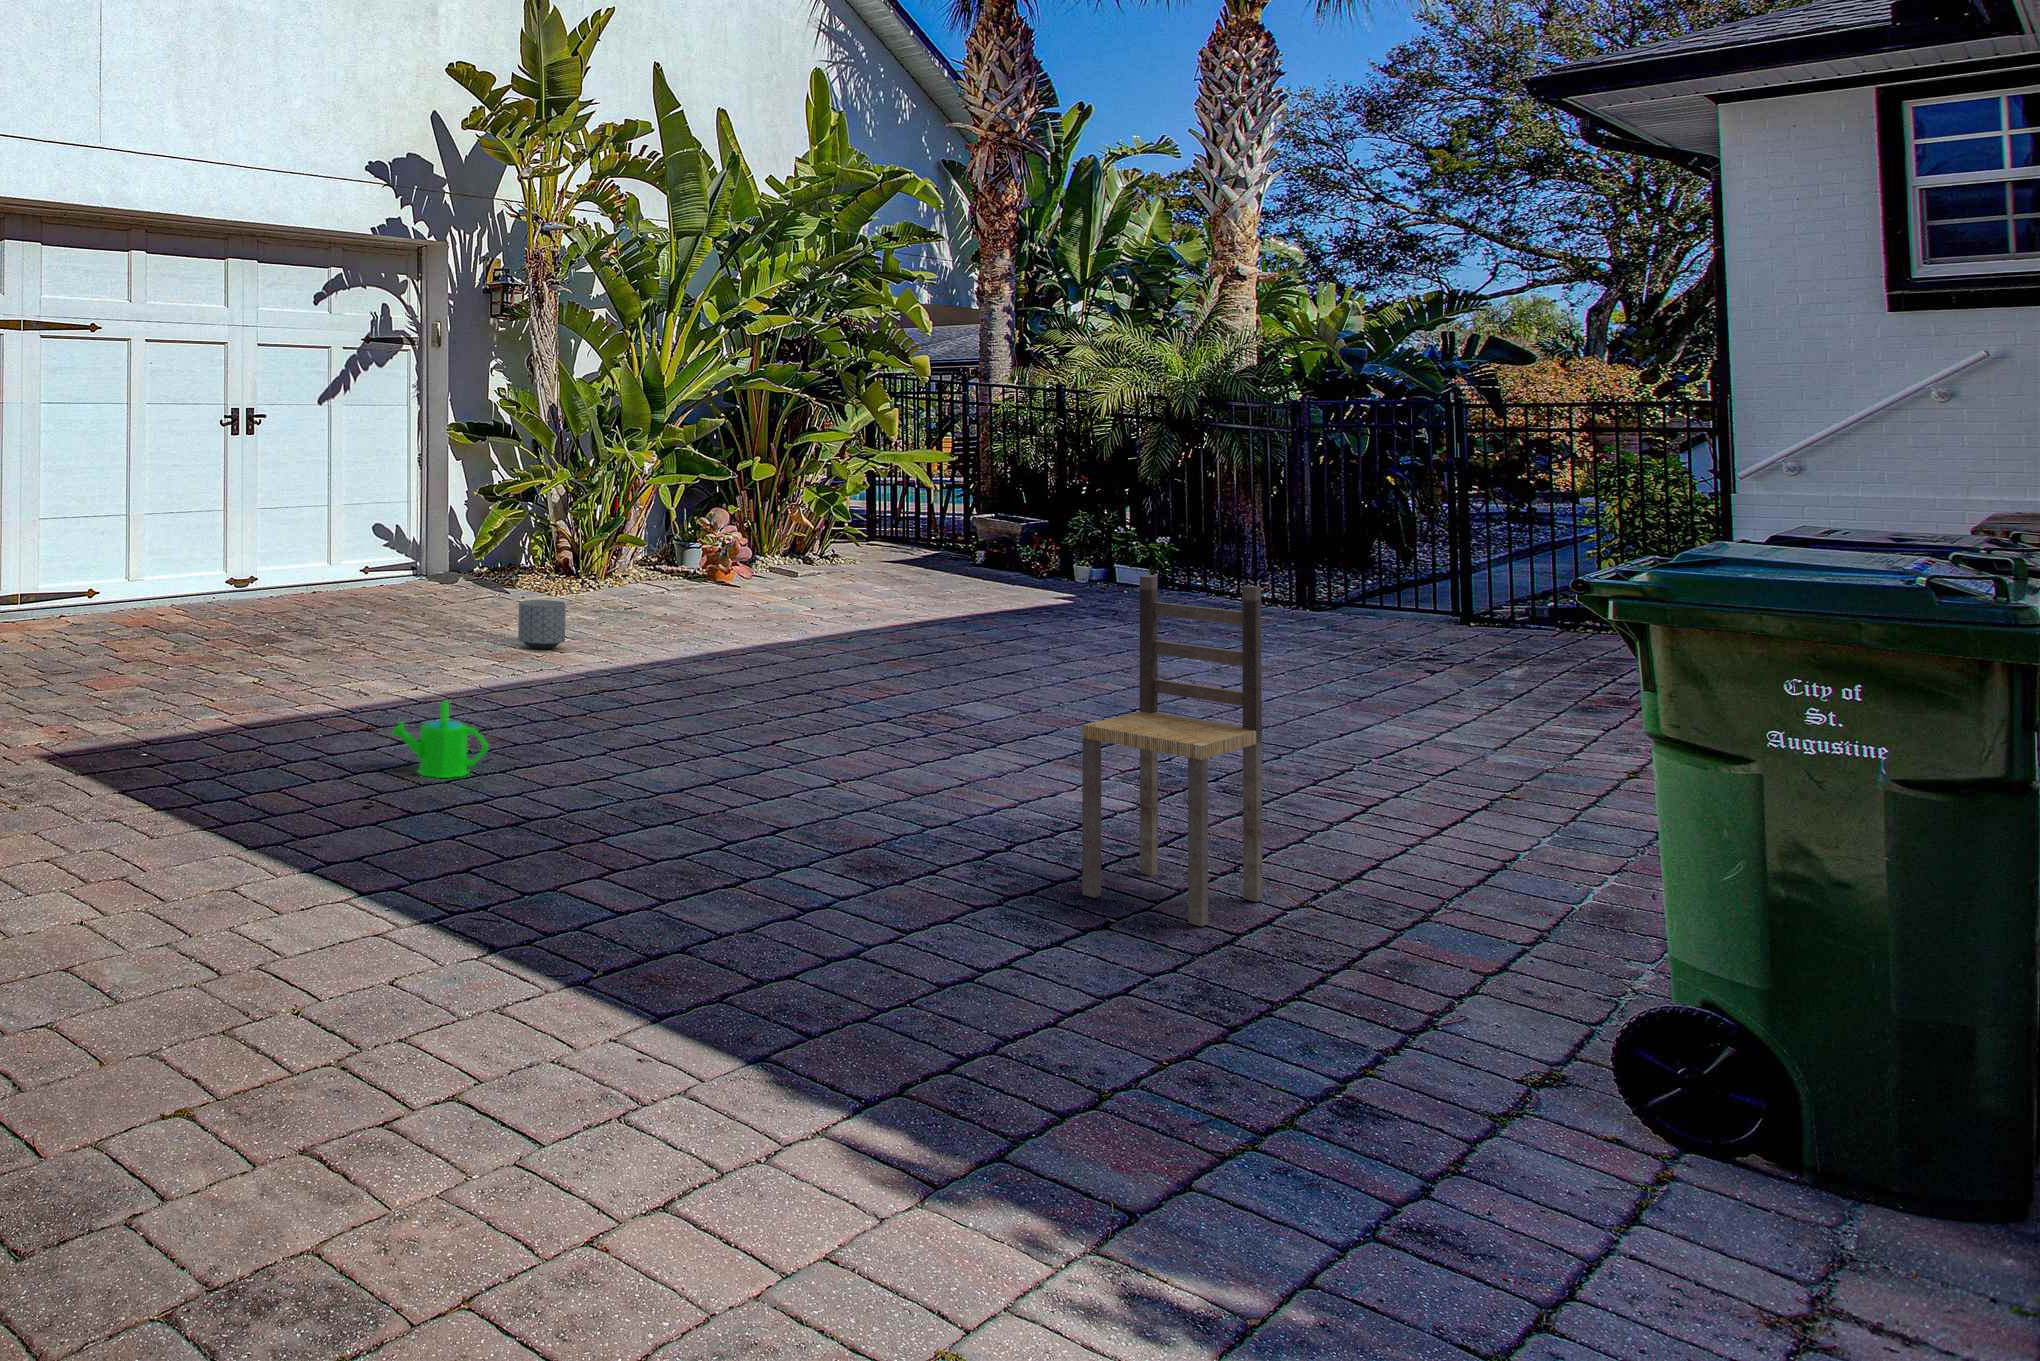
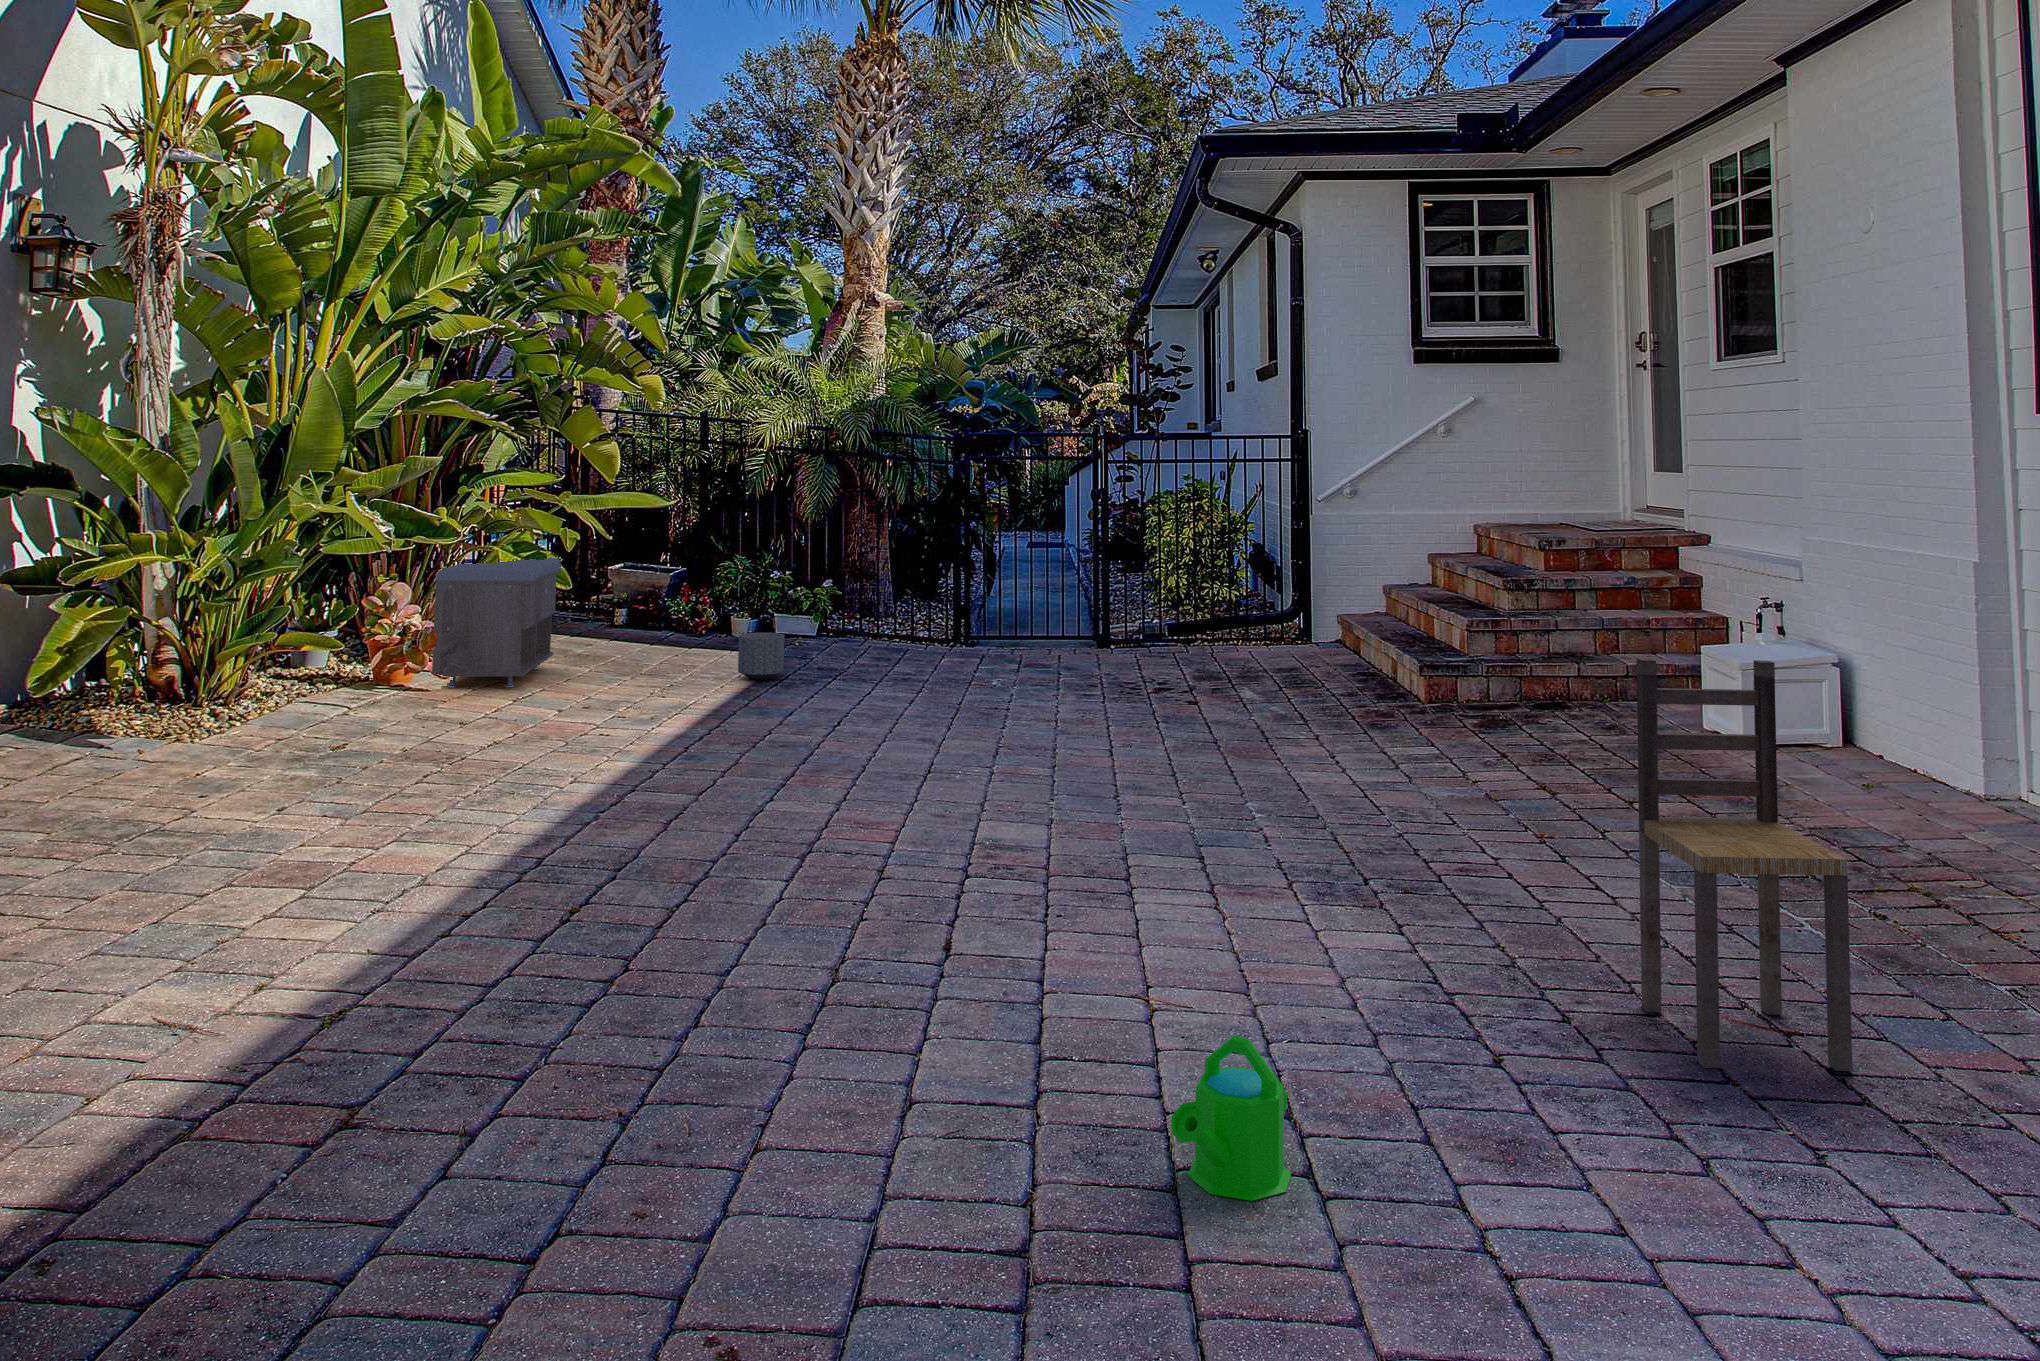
storage bench: none [755,504,873,602] -> present [432,558,561,688]
planter: present [518,600,566,649] -> present [738,633,784,680]
watering can: present [391,700,488,778] -> present [1171,1035,1291,1201]

